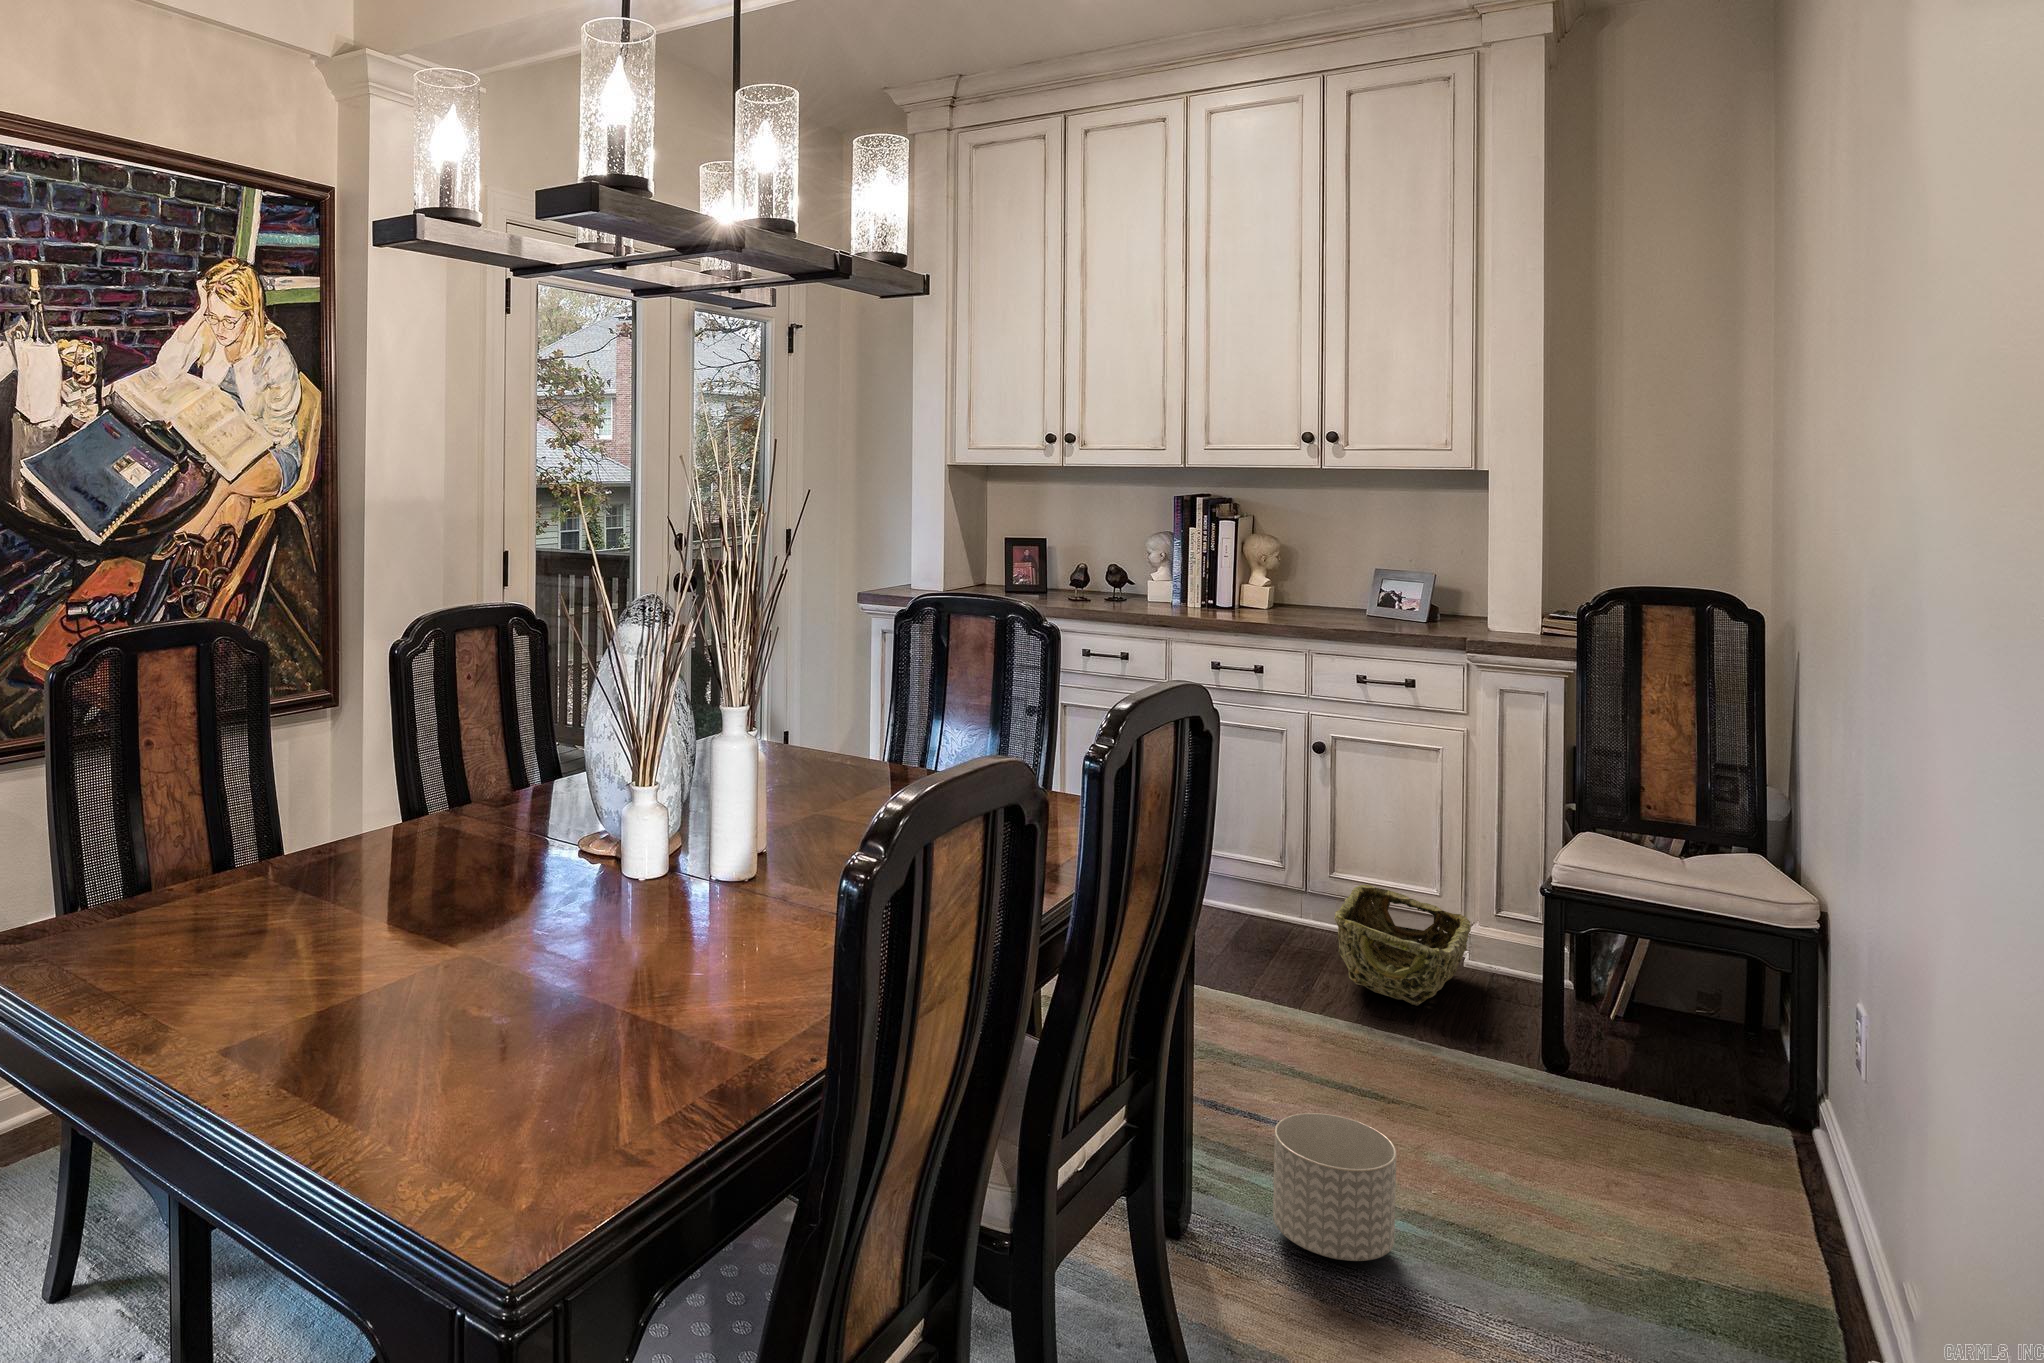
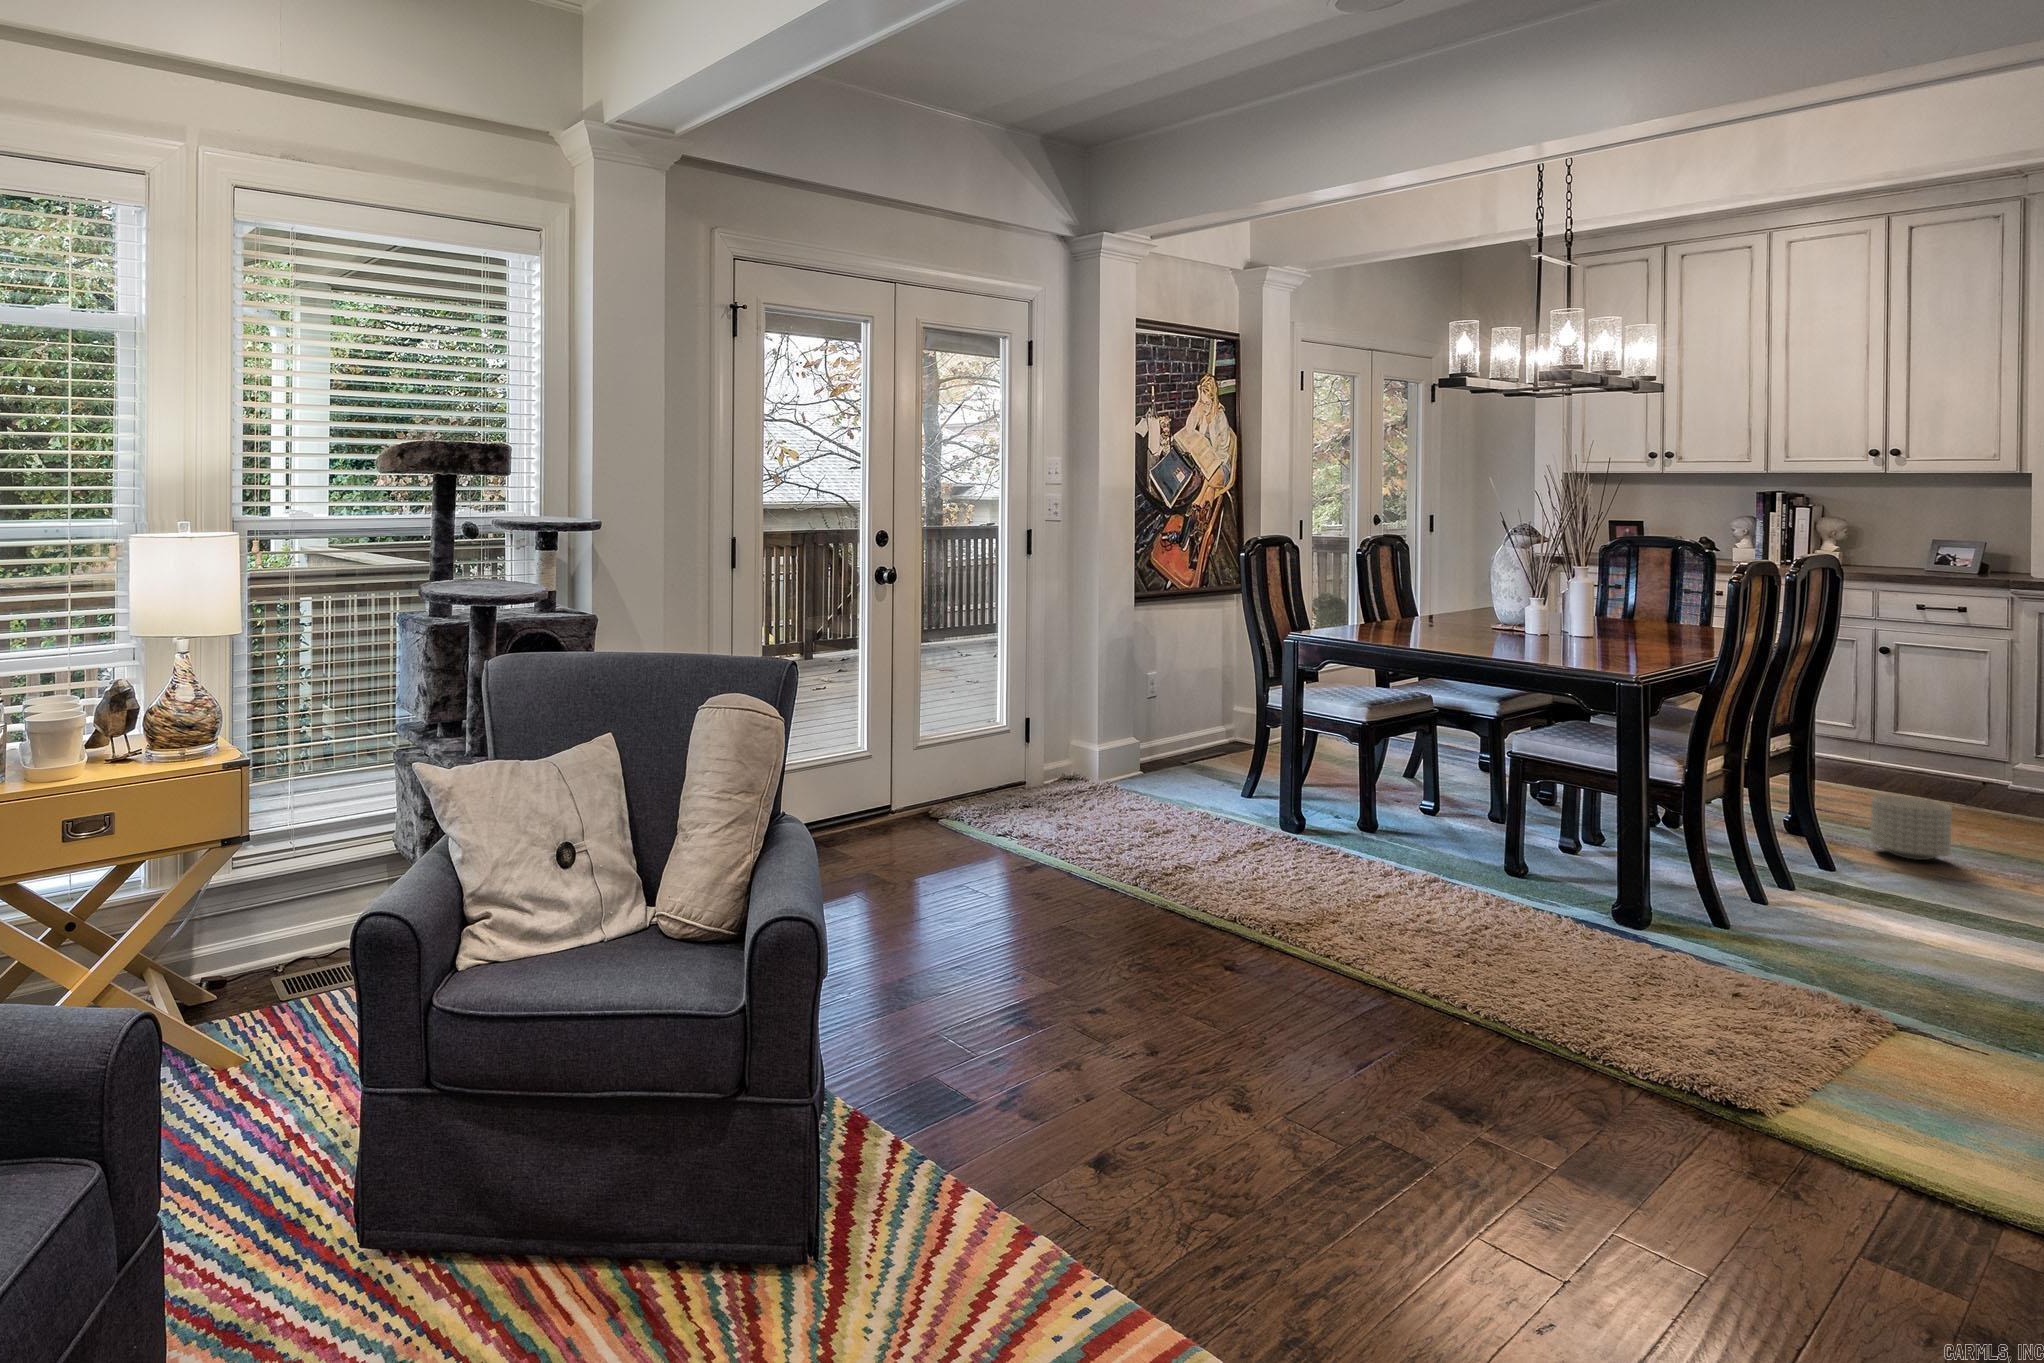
woven basket: present [1334,885,1471,1006] -> none [1901,737,2014,801]

